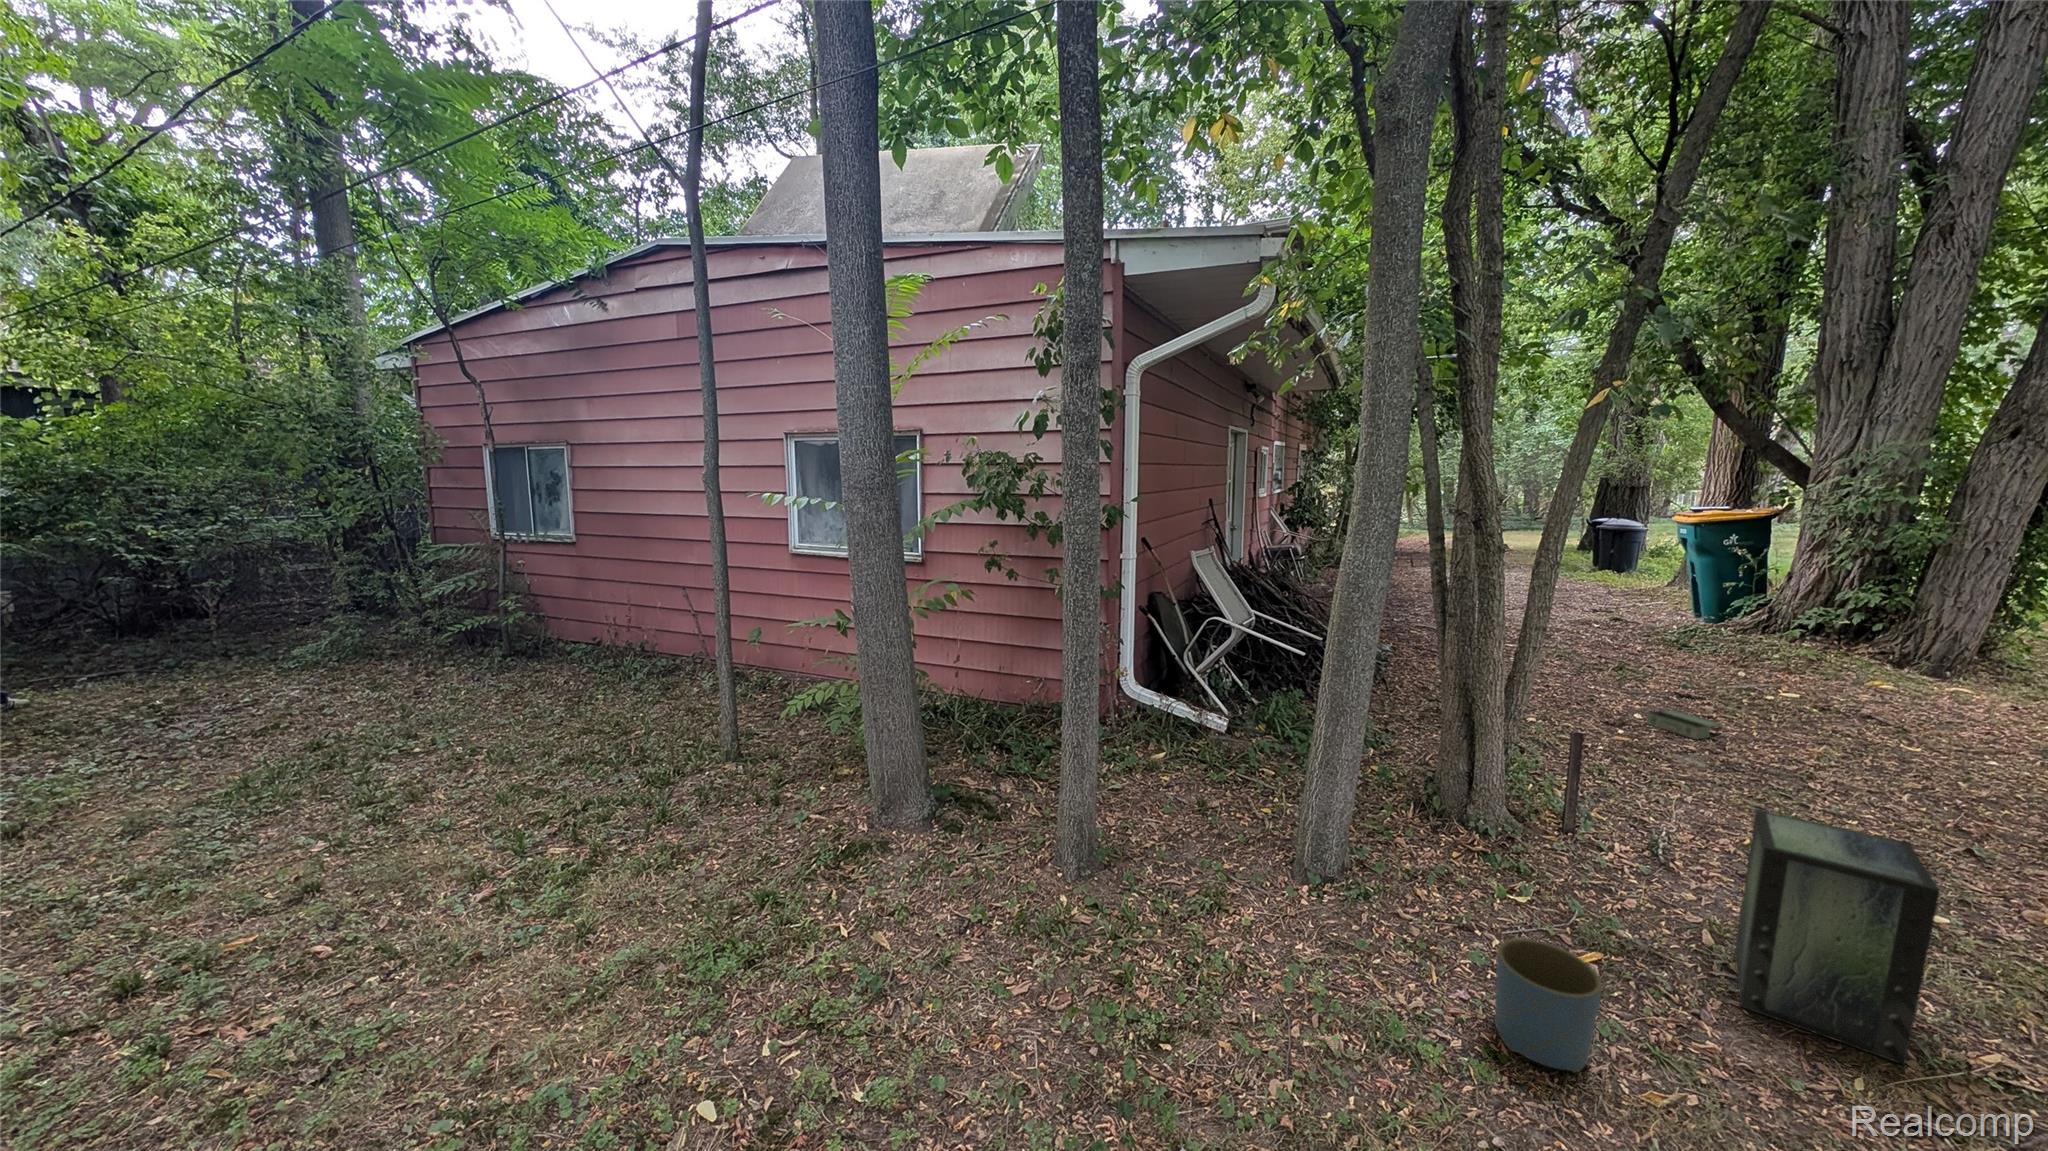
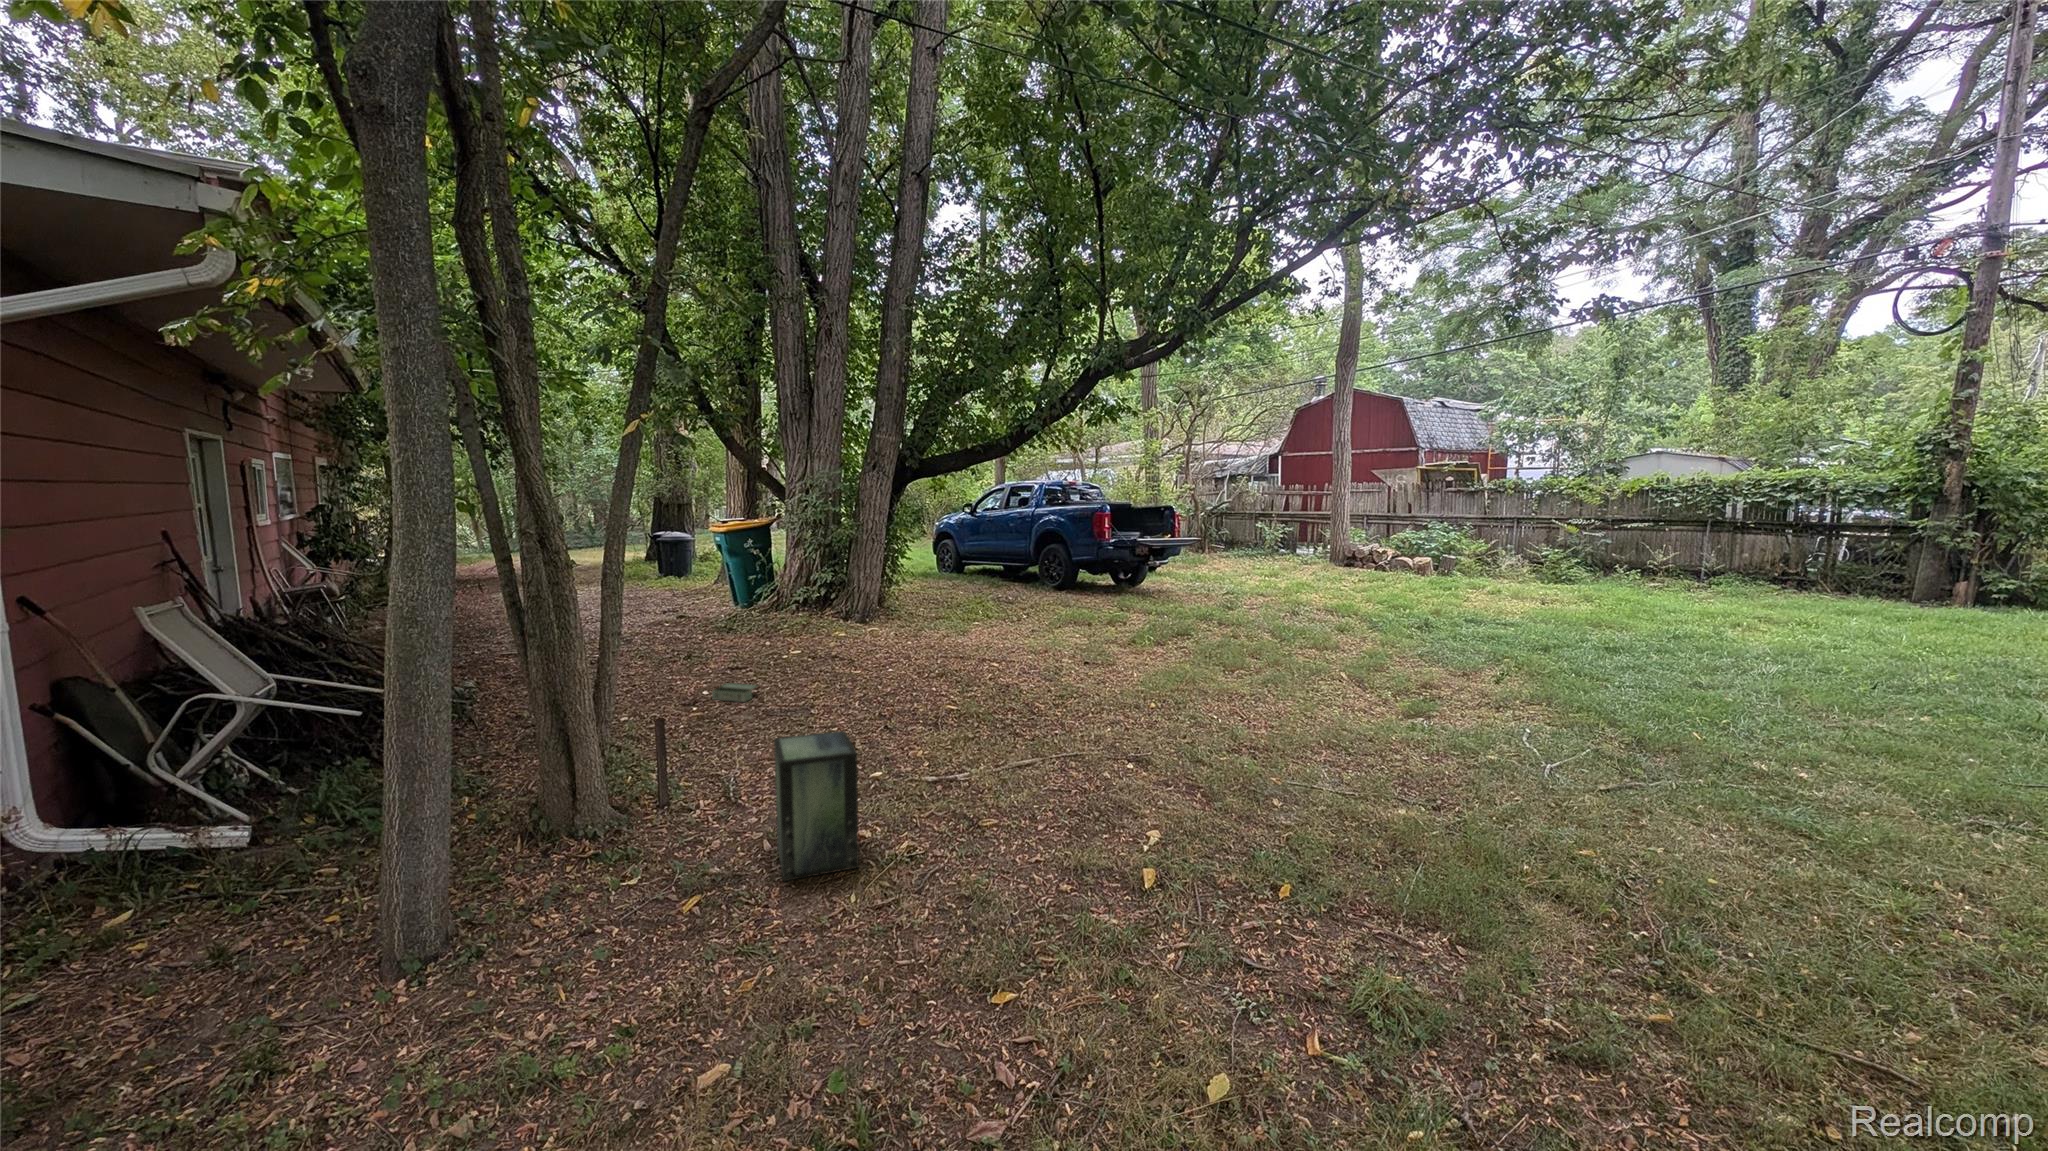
planter: present [1495,938,1602,1073] -> none [616,903,697,1014]

